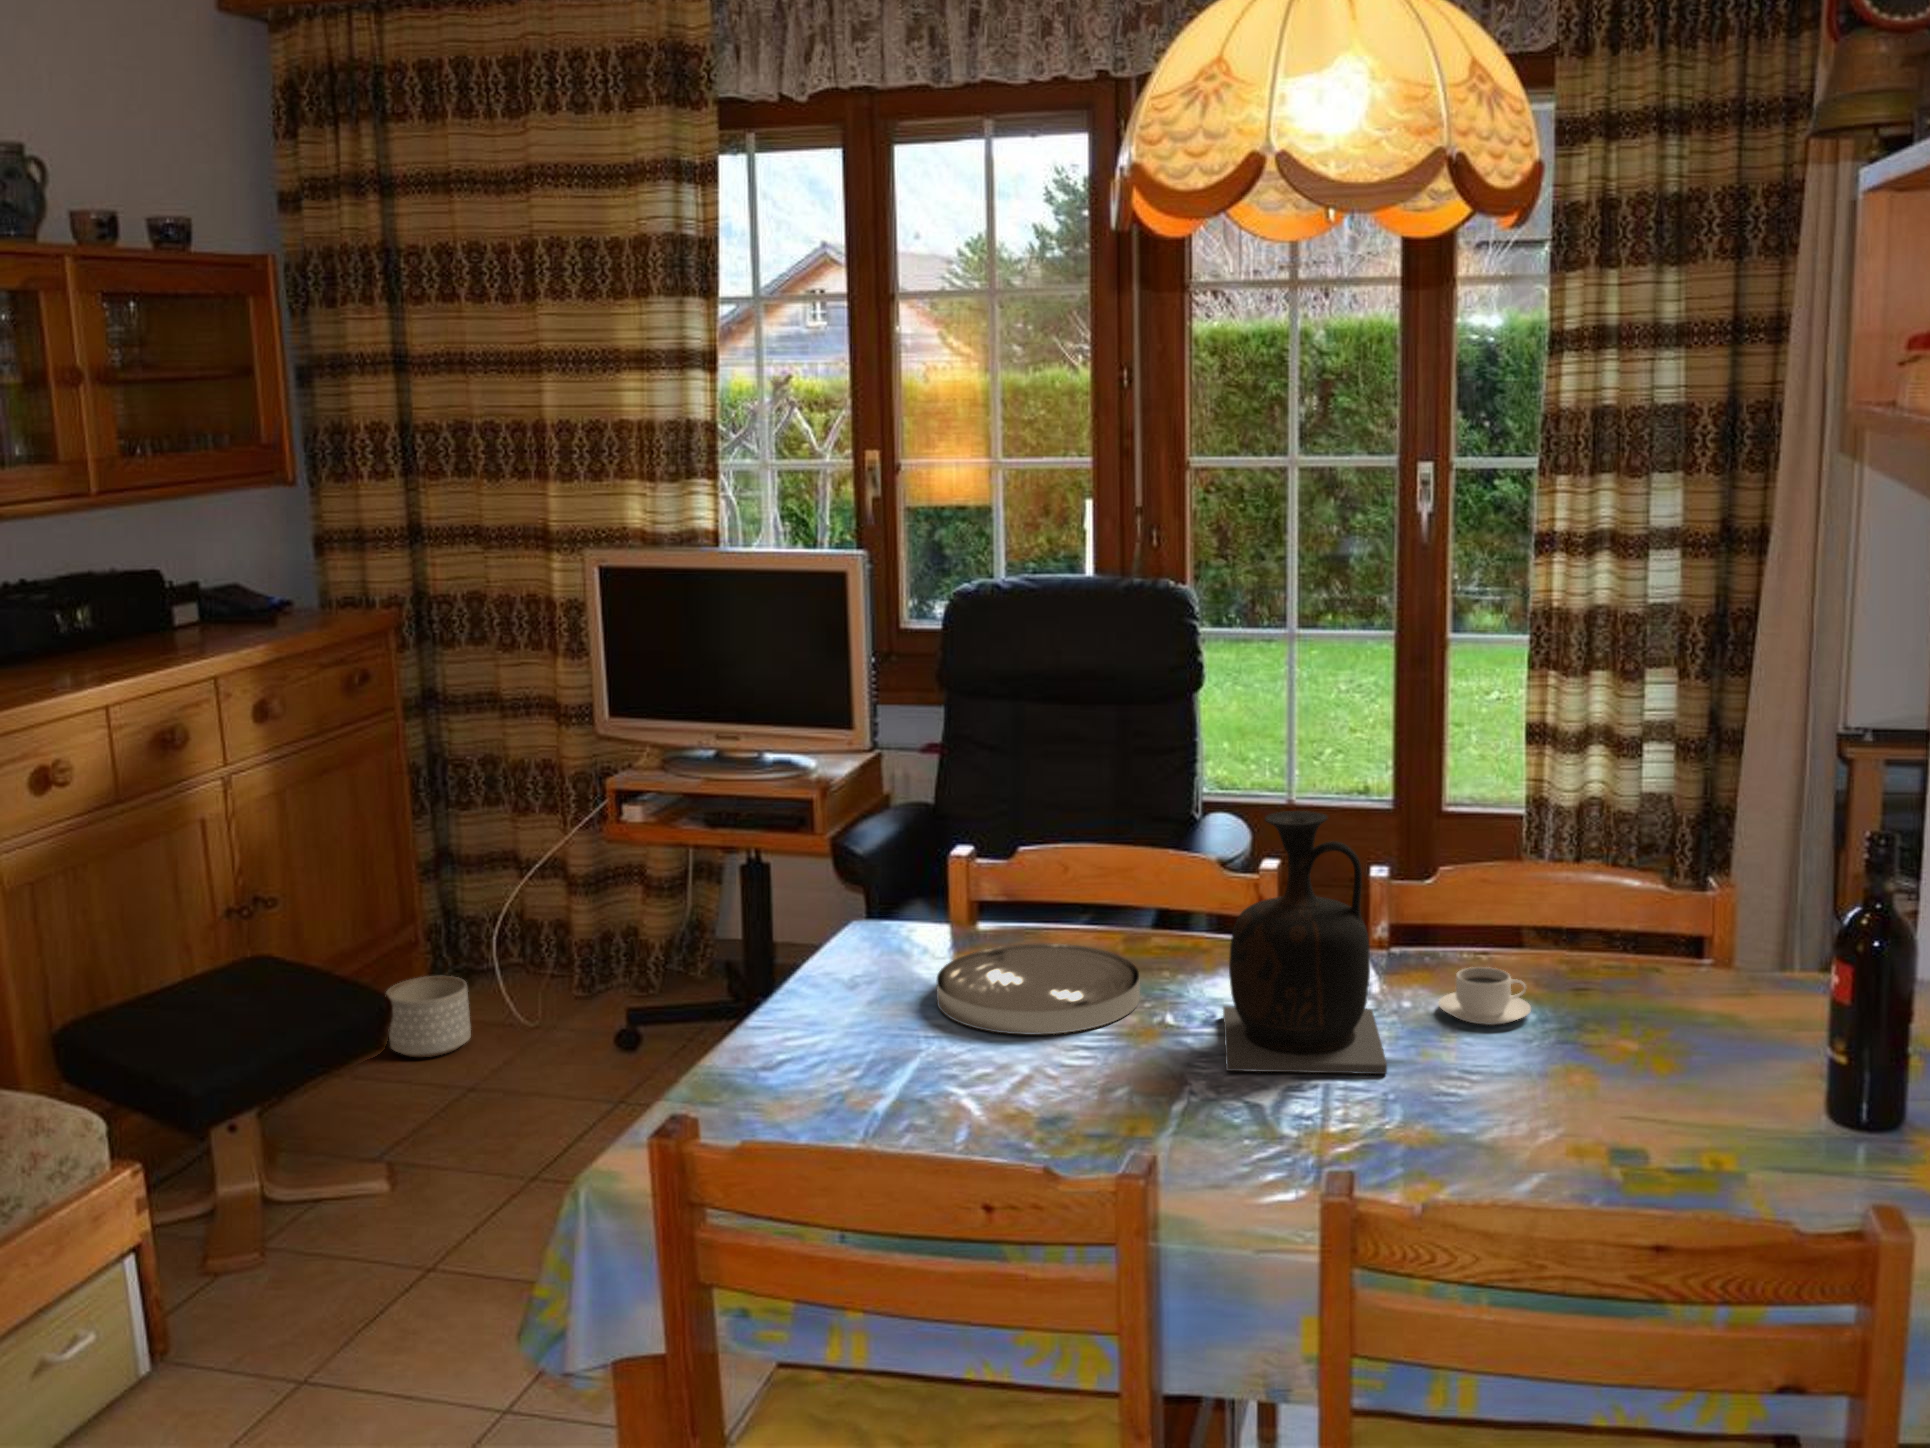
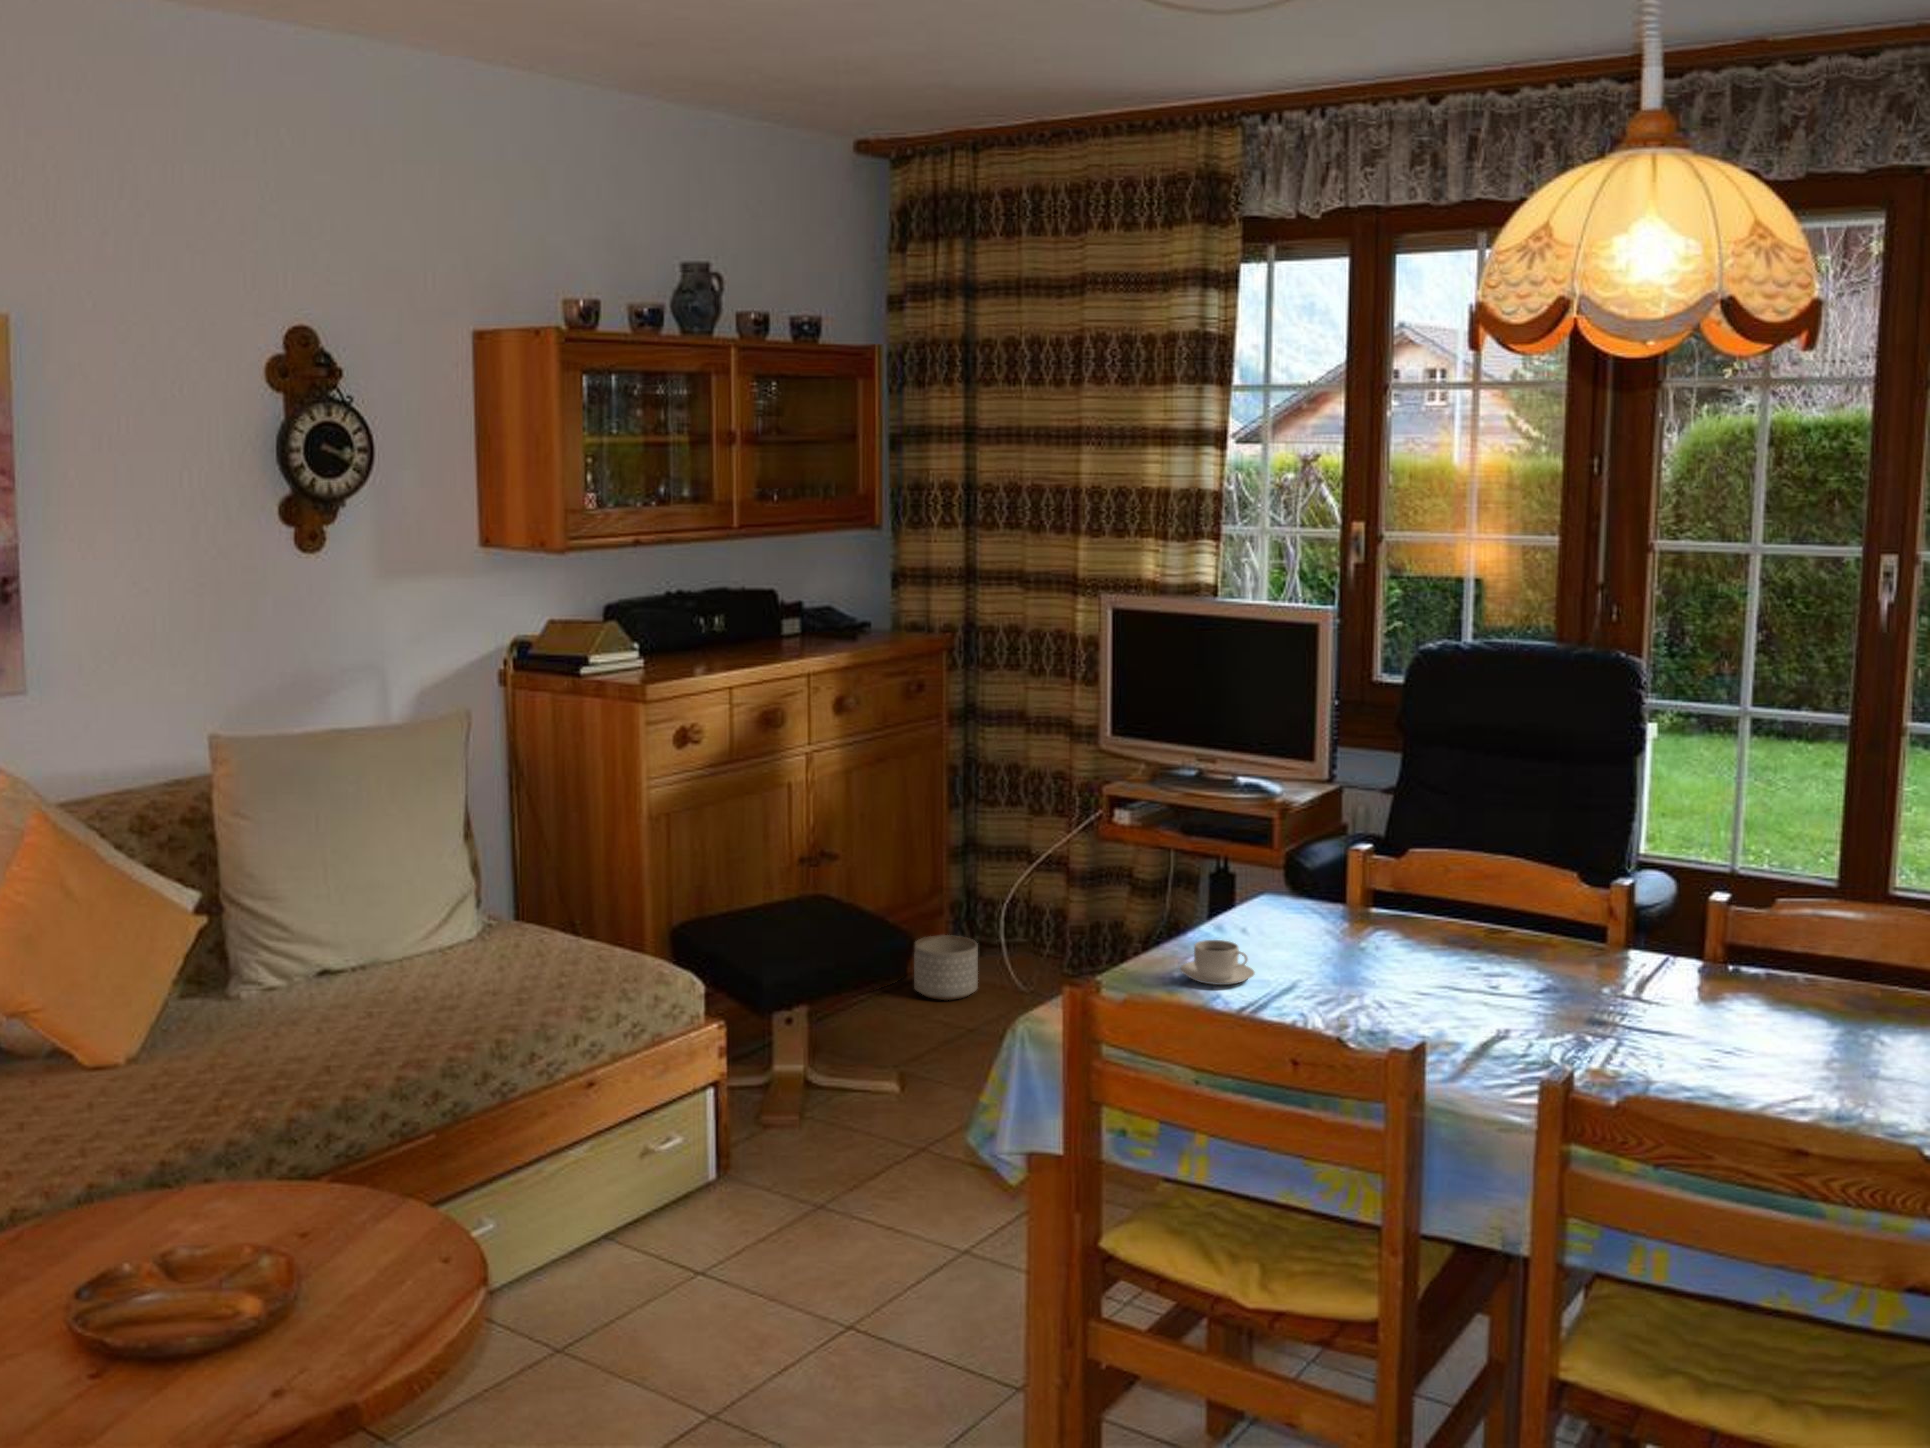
vase: present [1223,811,1387,1074] -> none [1564,826,1717,1060]
plate: present [937,943,1140,1035] -> none [1329,927,1508,995]
coffee cup: present [1438,967,1531,1025] -> present [1180,940,1254,985]

